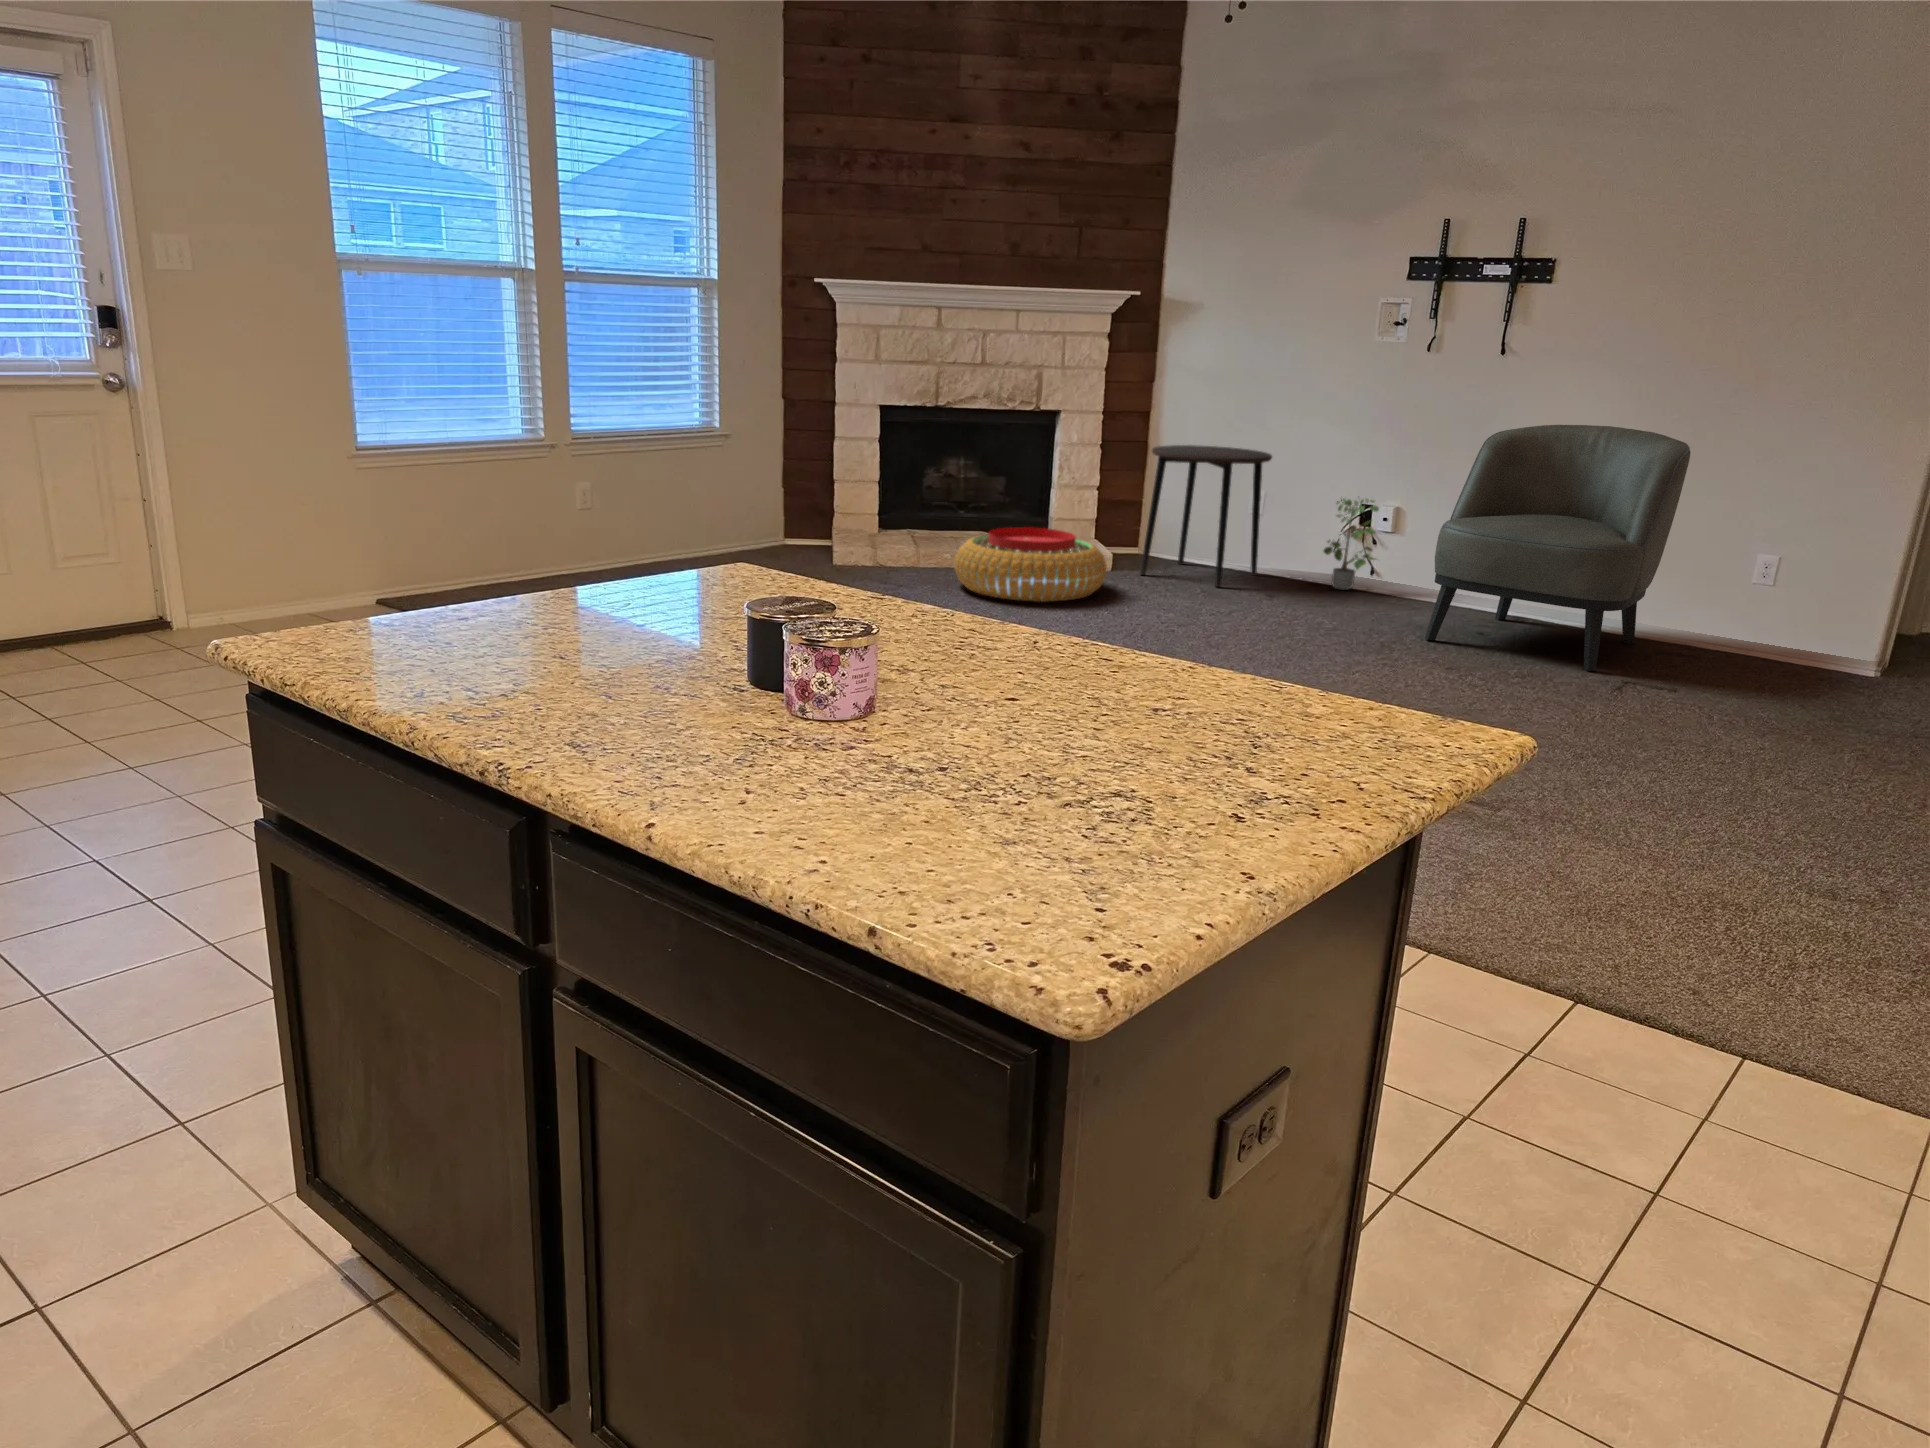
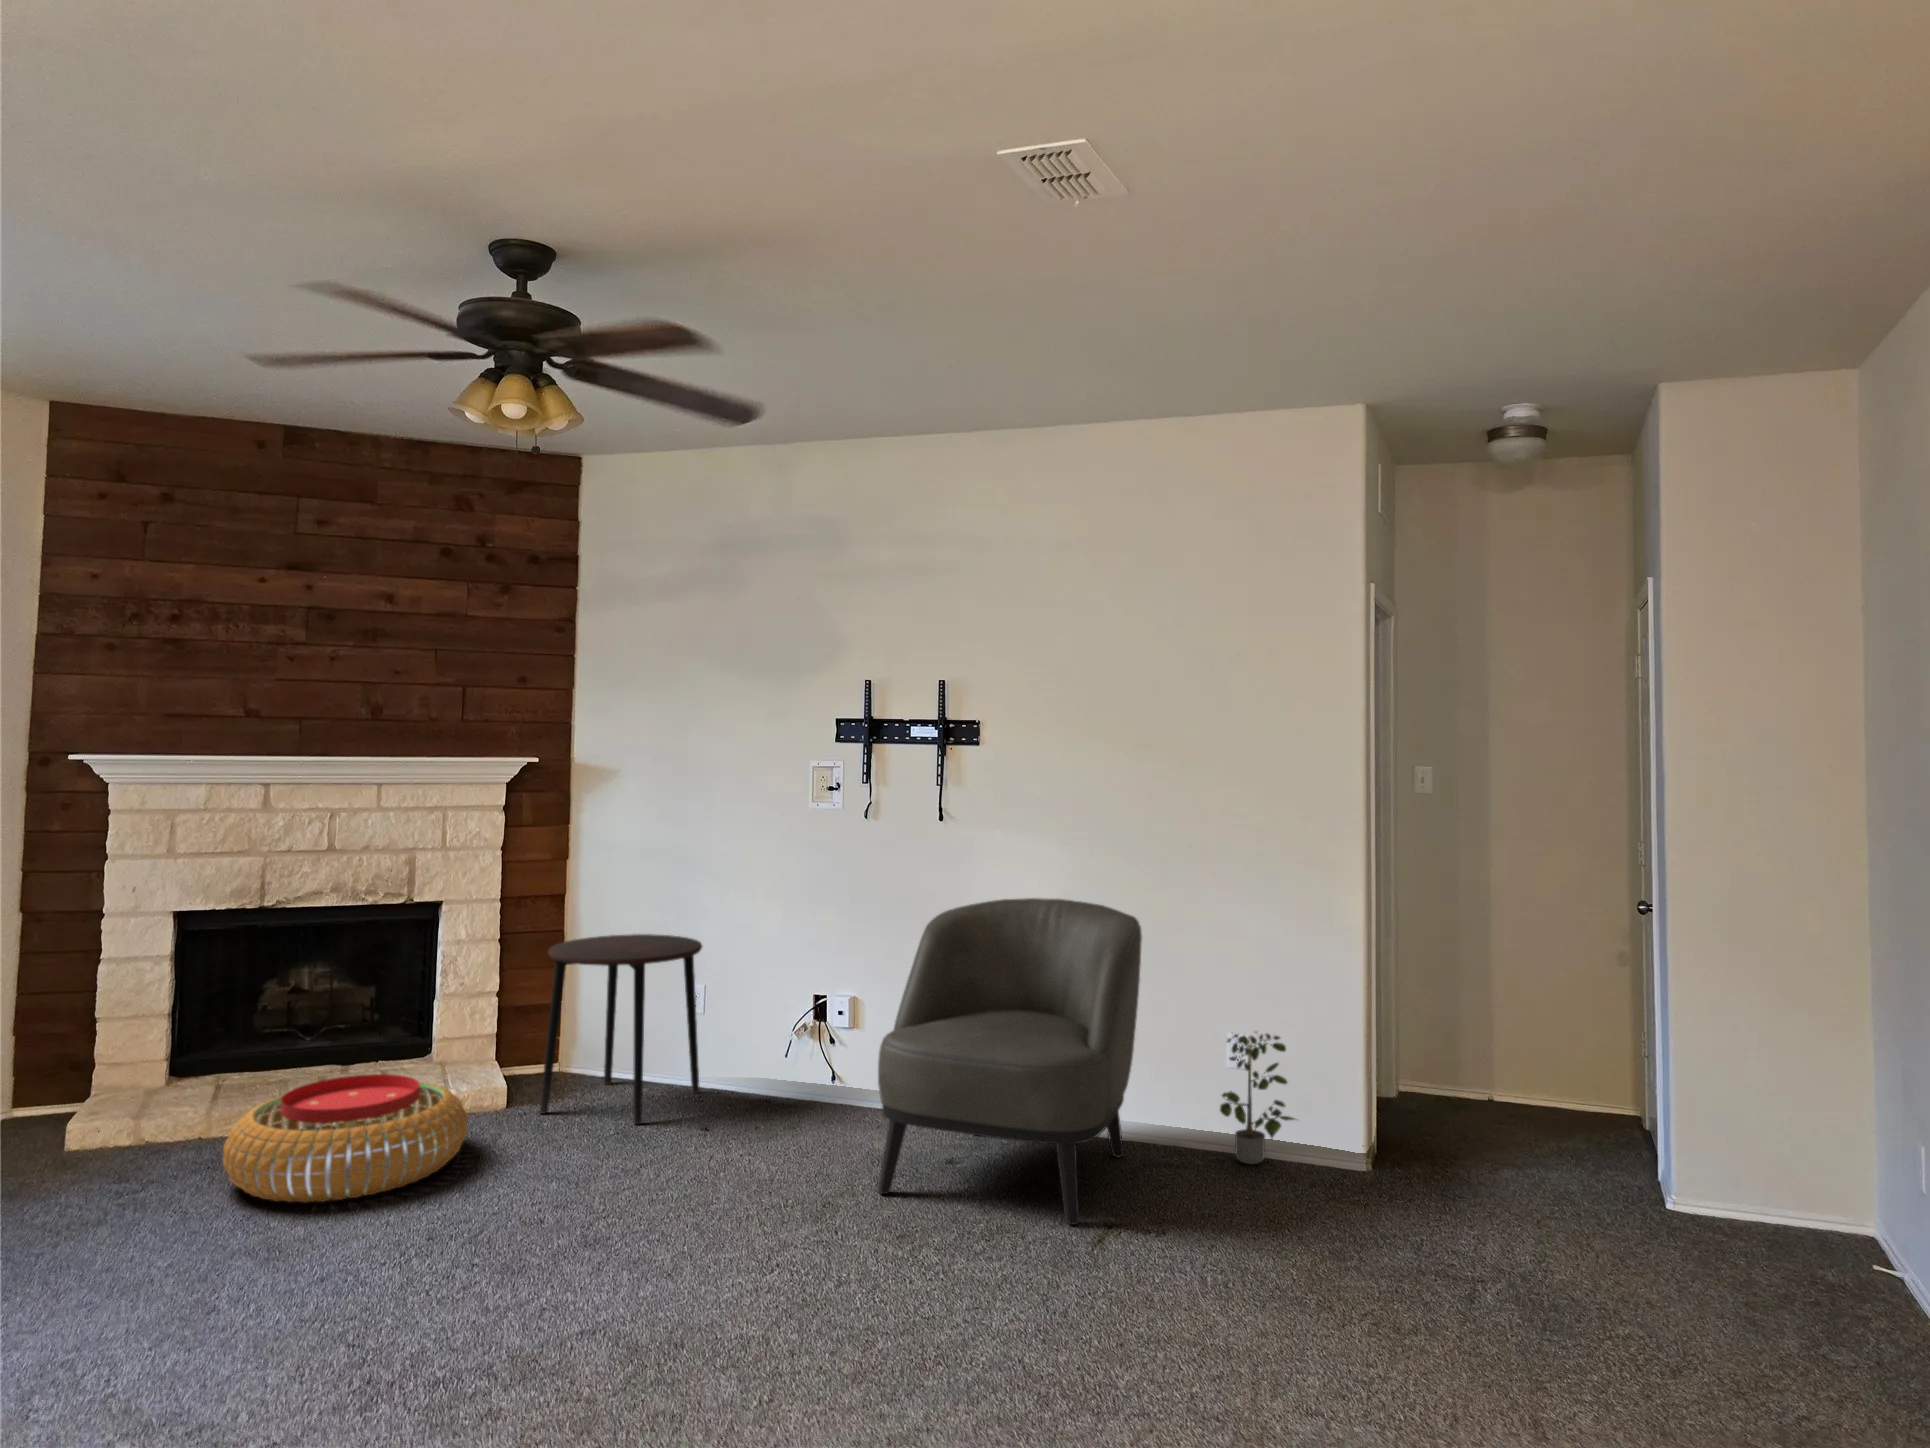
potted plant: present [1324,499,1379,590] -> present [1220,1034,1295,1164]

